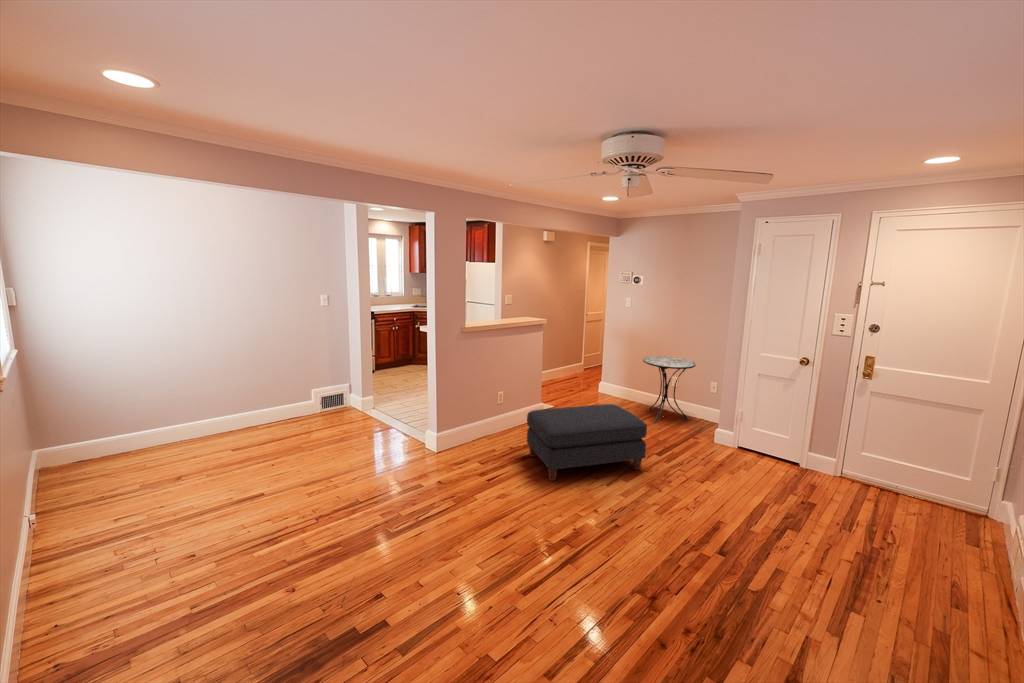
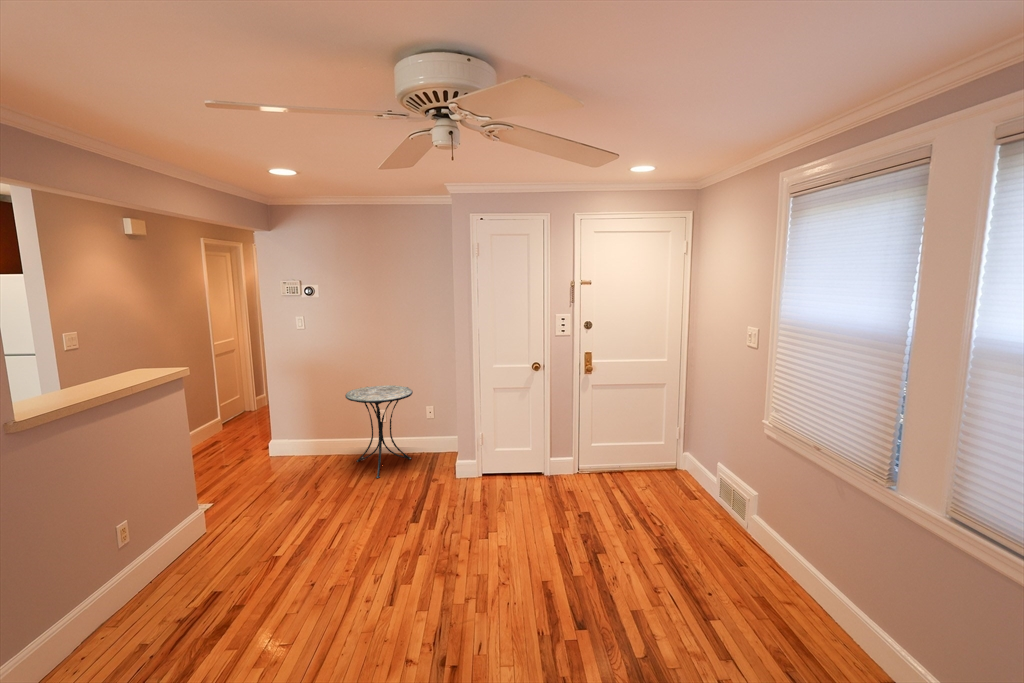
ottoman: present [527,404,647,481] -> none [211,474,417,651]

